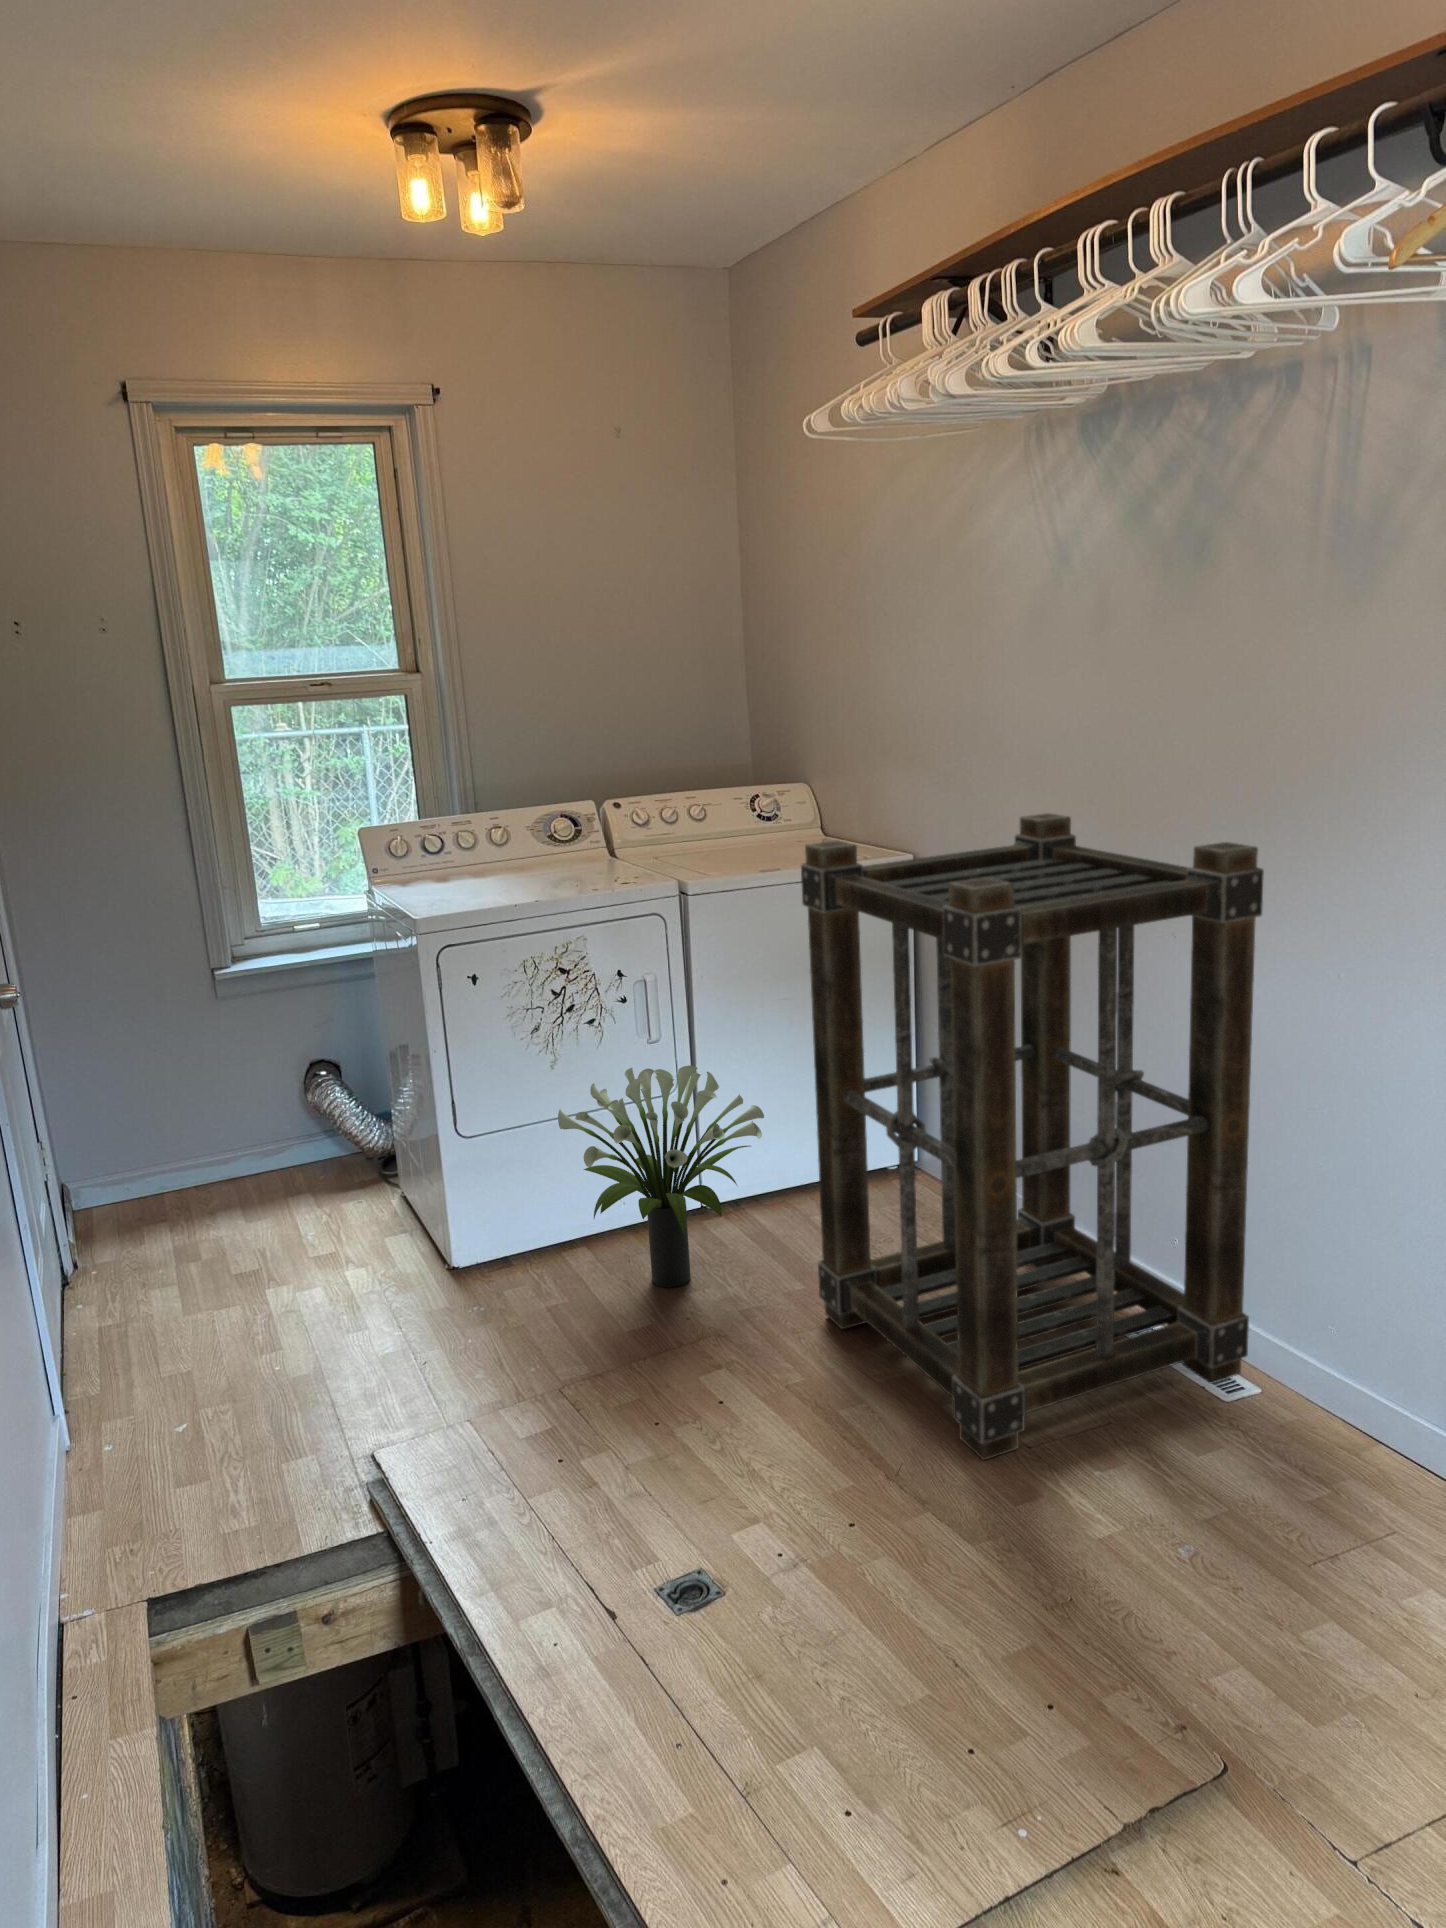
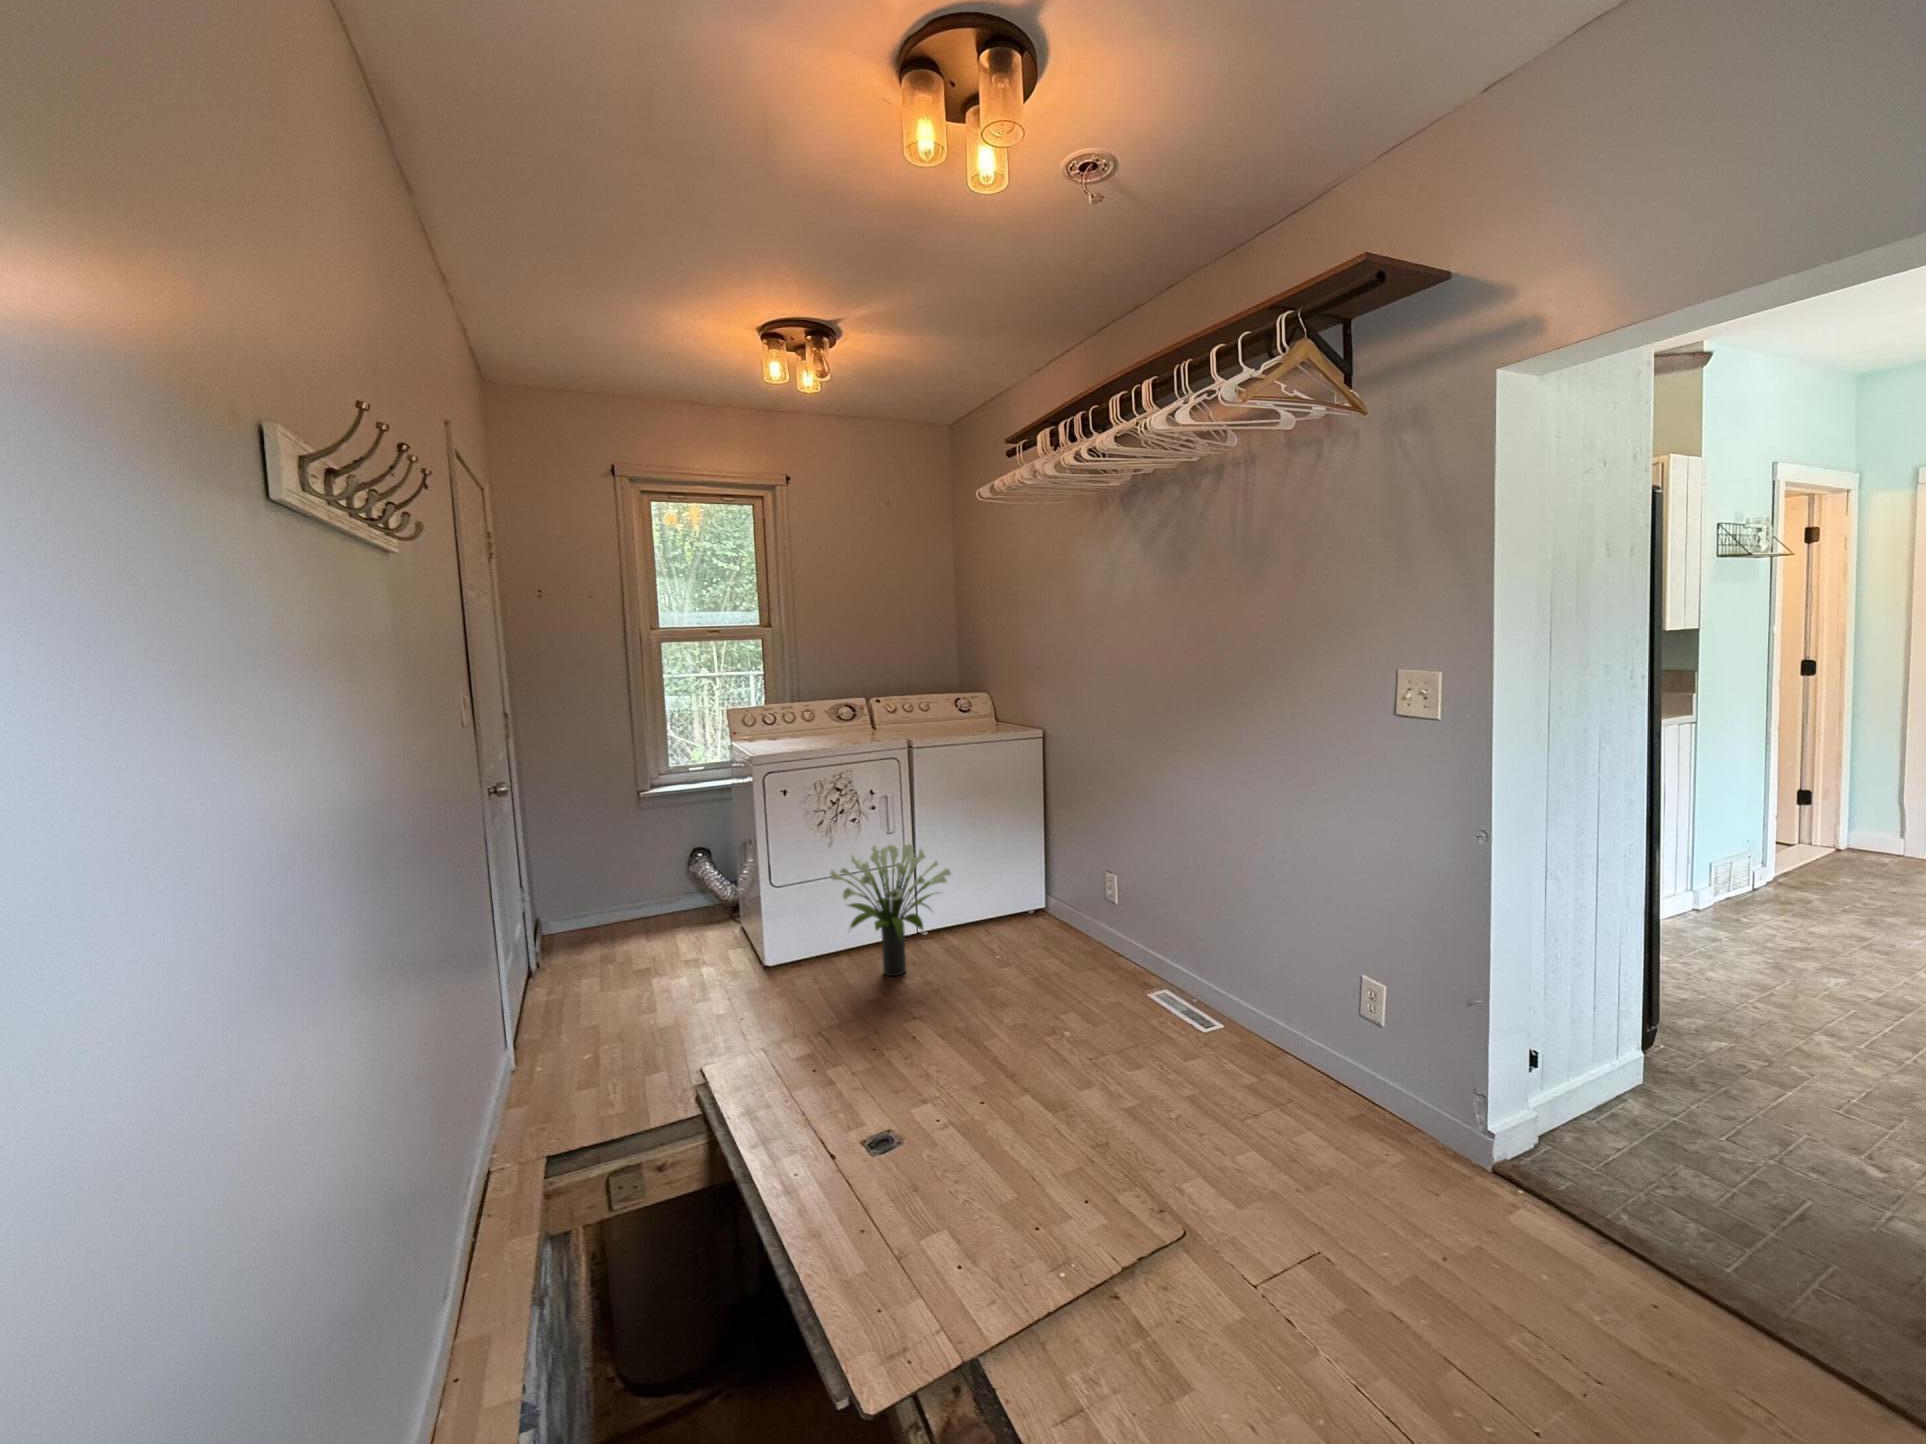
shelving unit: present [801,813,1264,1460] -> none [969,702,1218,1068]

